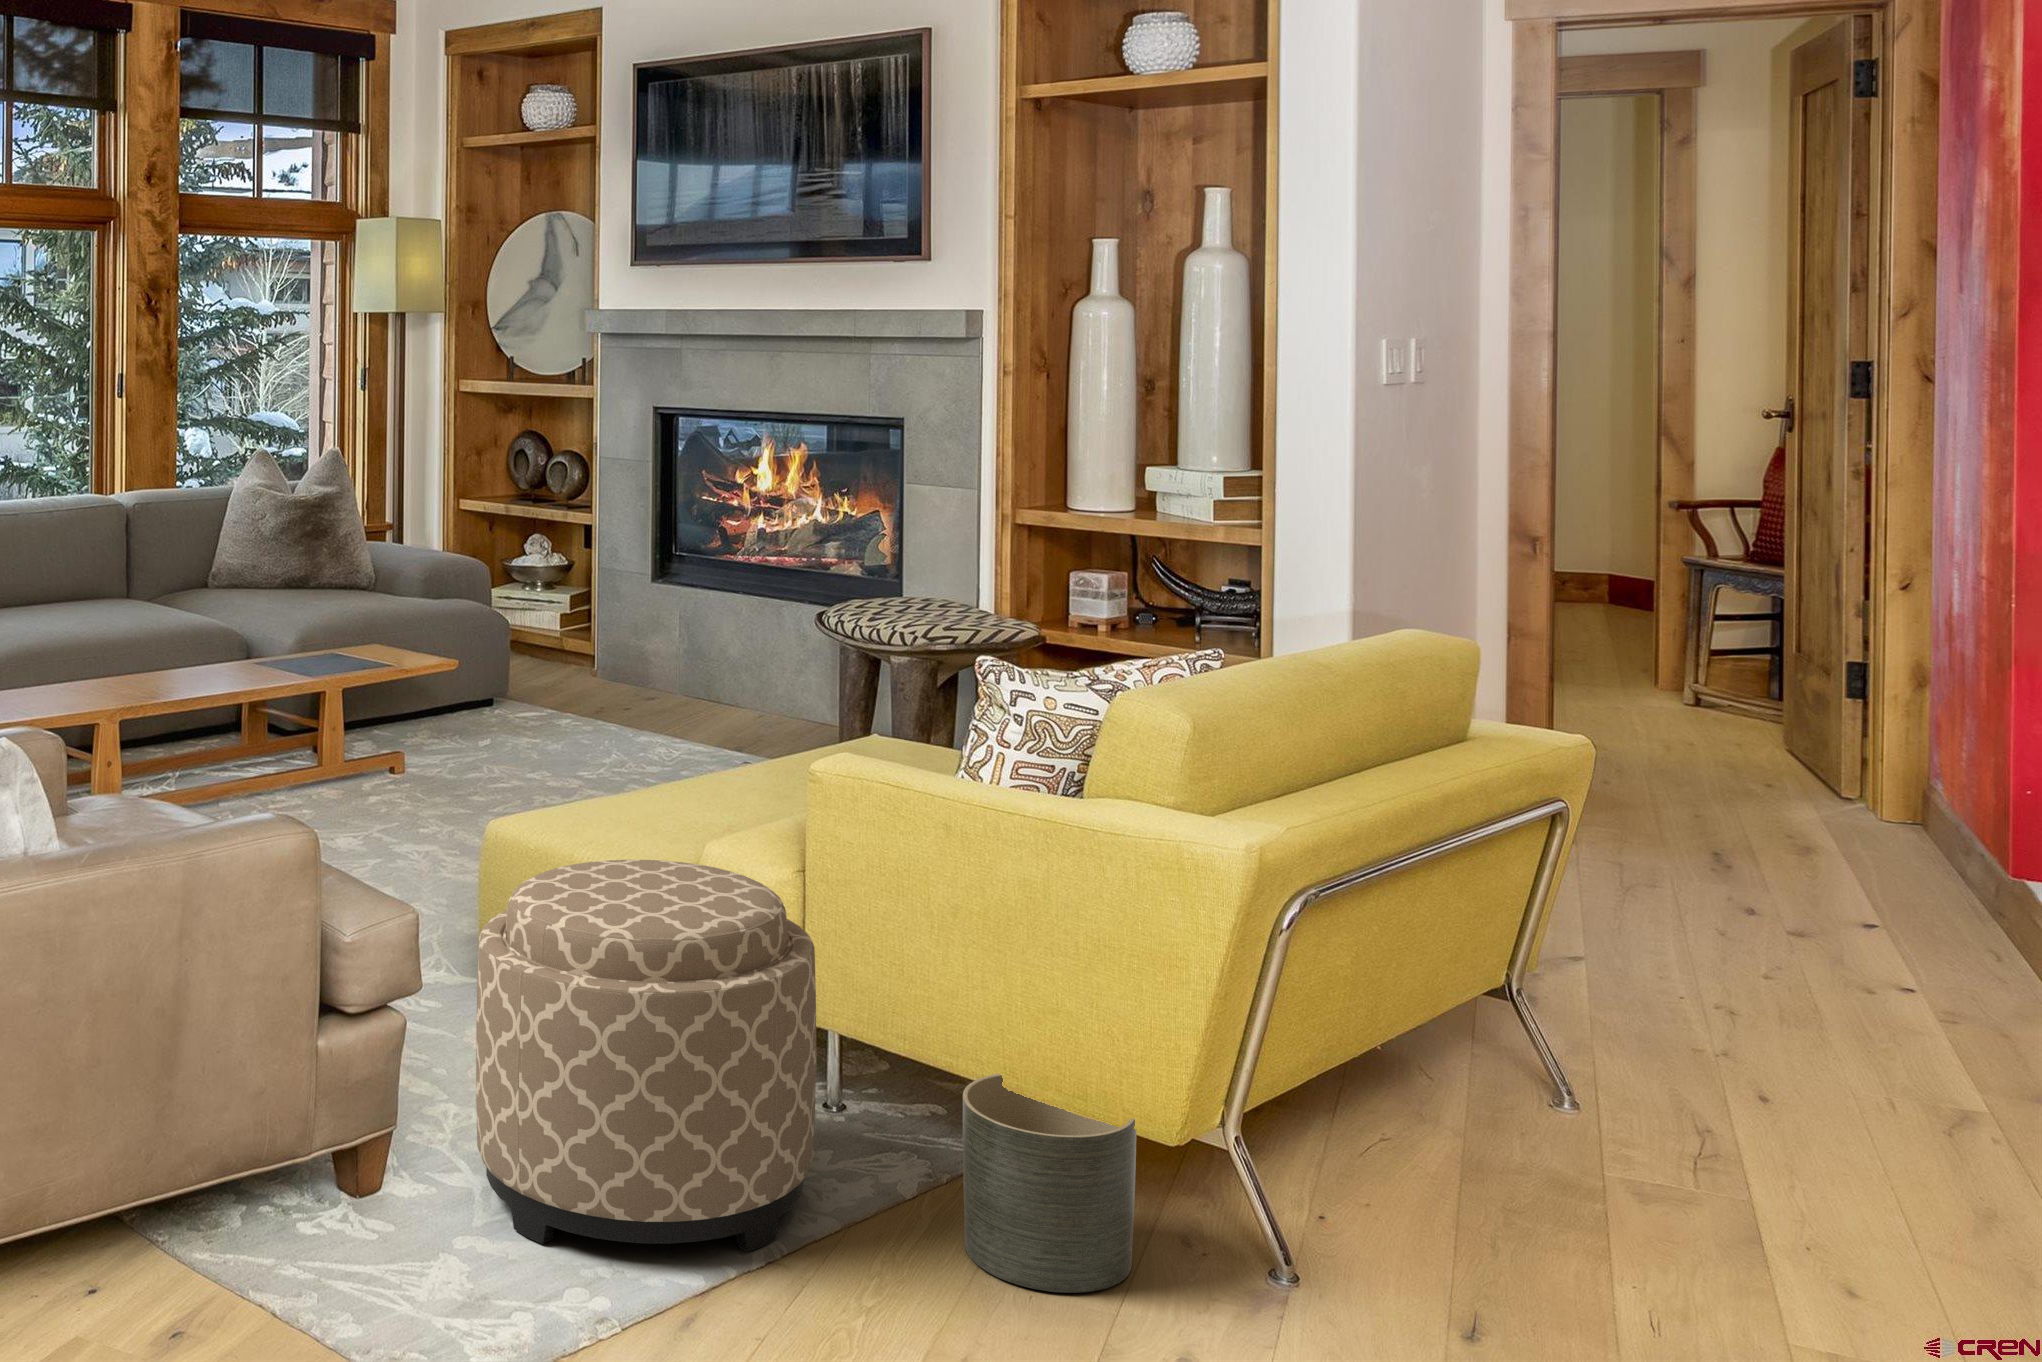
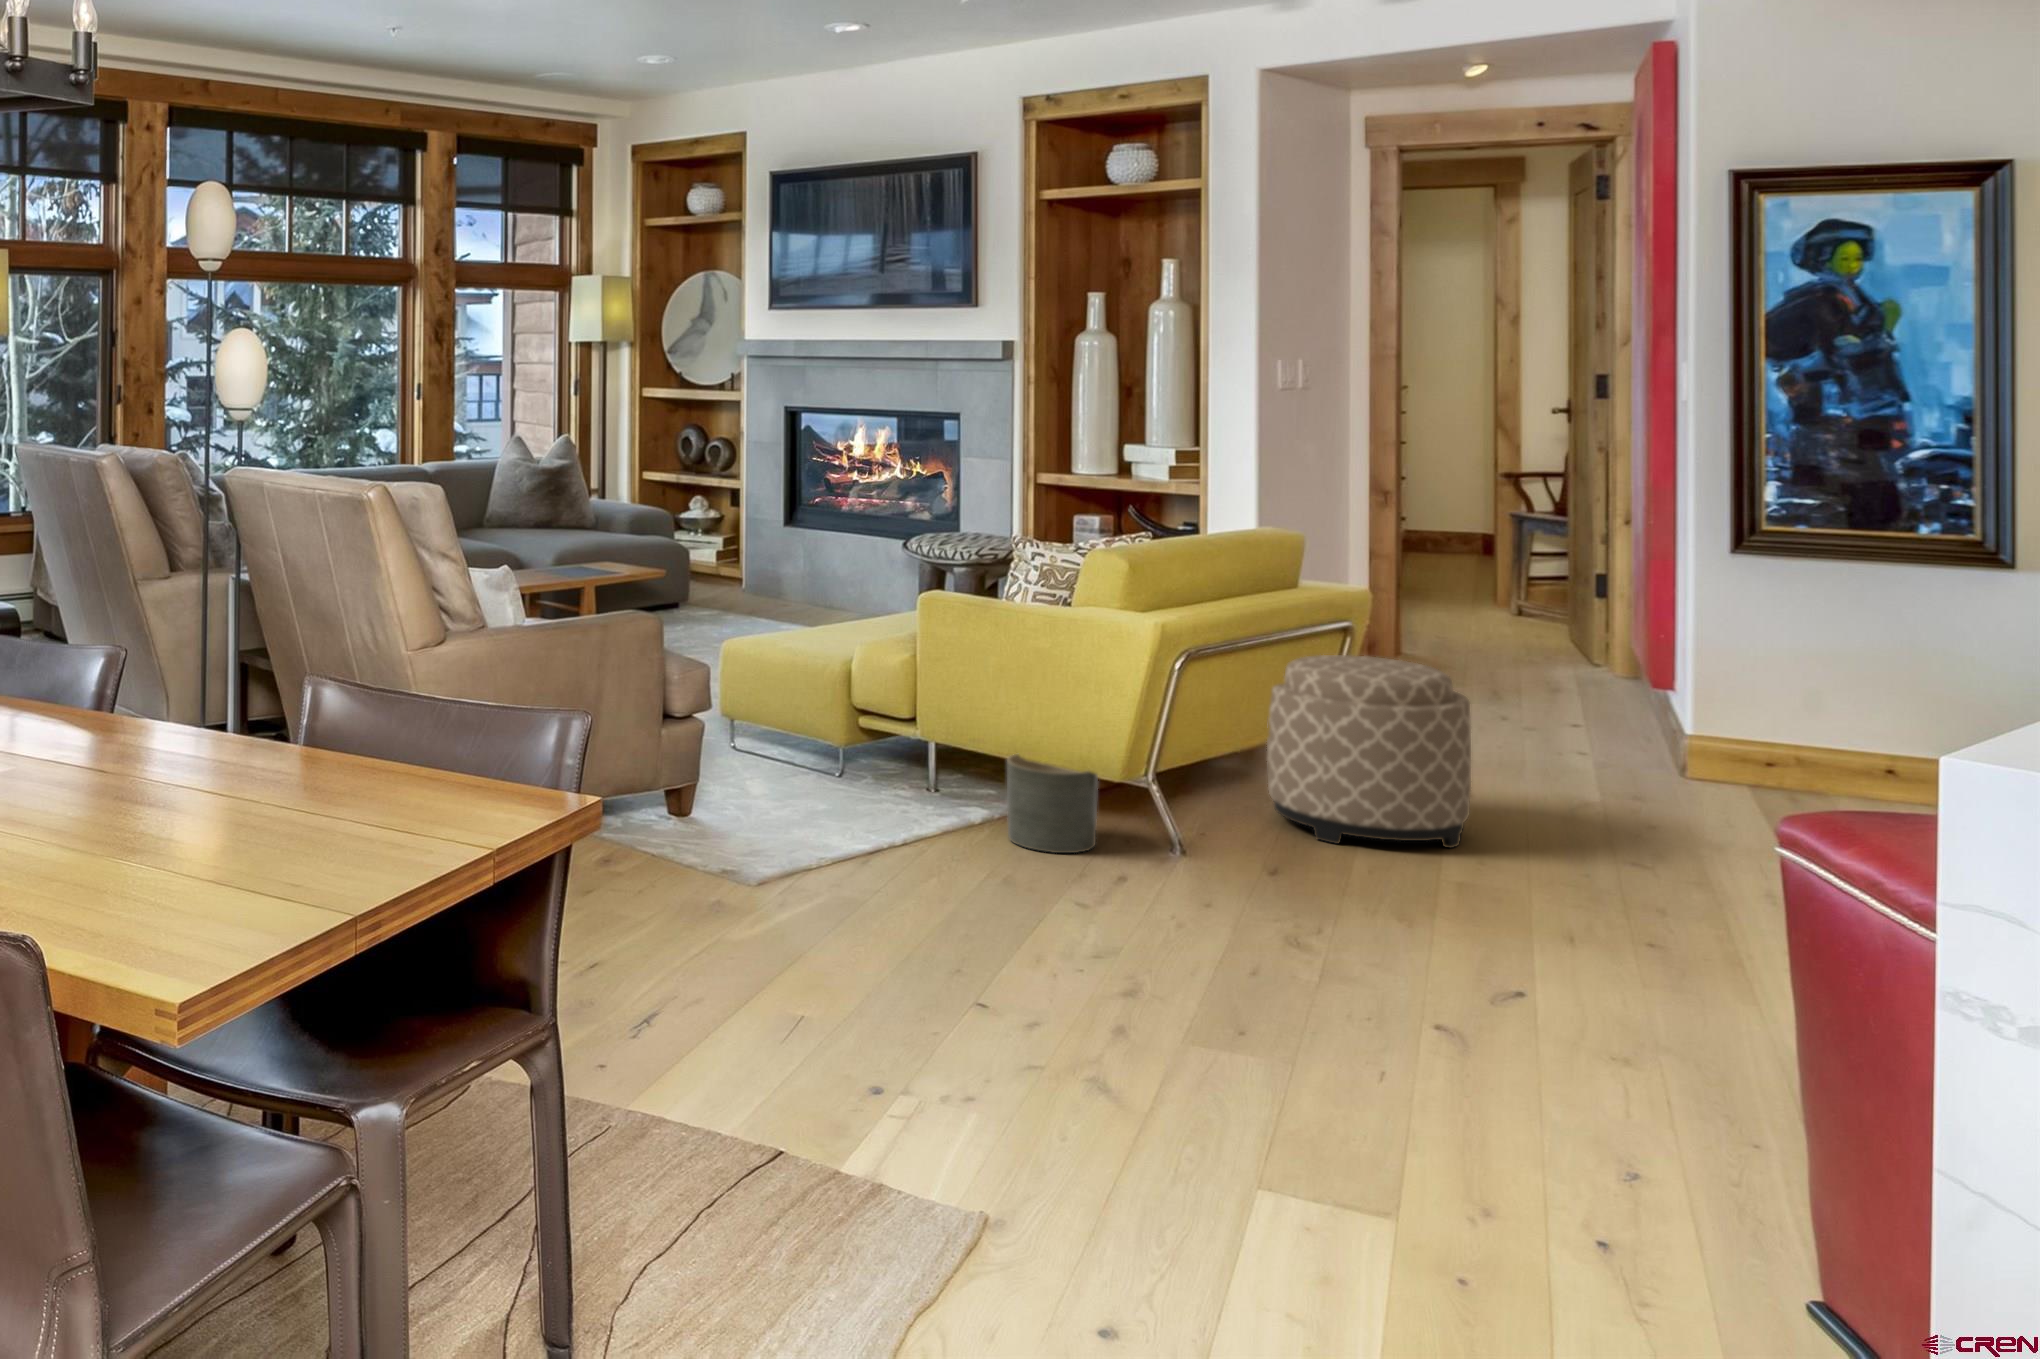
ottoman: present [476,860,816,1252] -> present [1267,655,1471,848]

